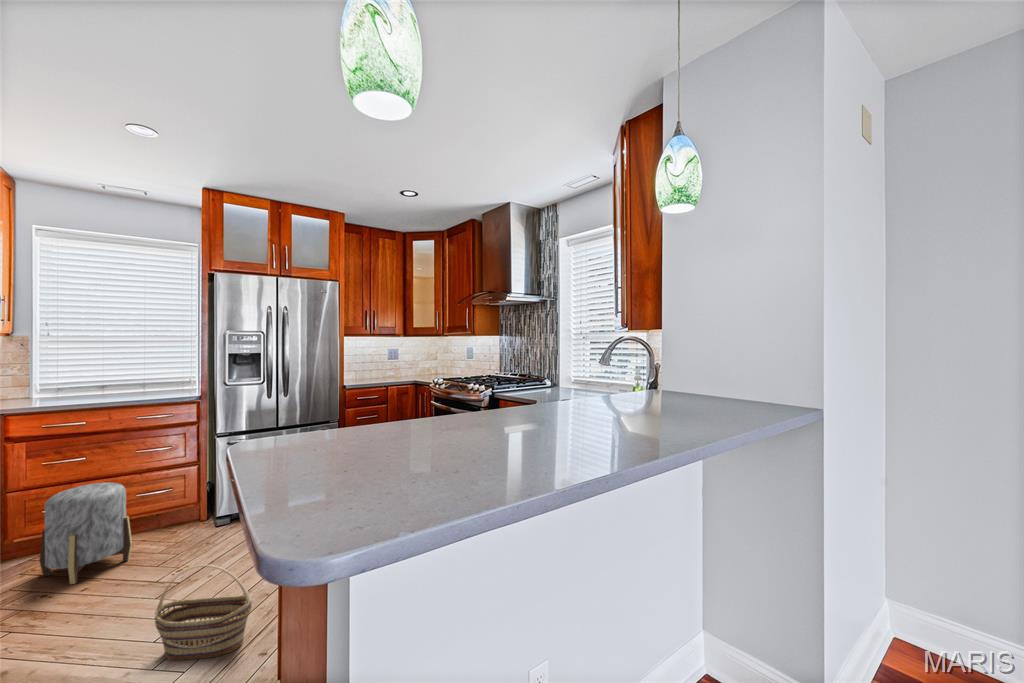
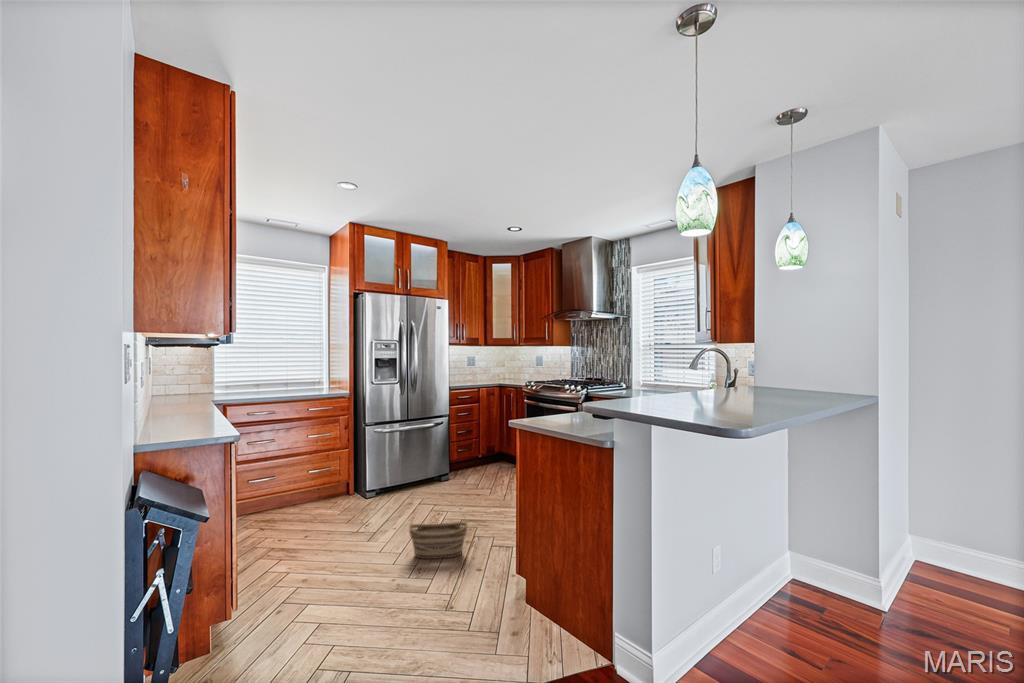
stool: present [40,482,132,584] -> none [272,457,328,528]

